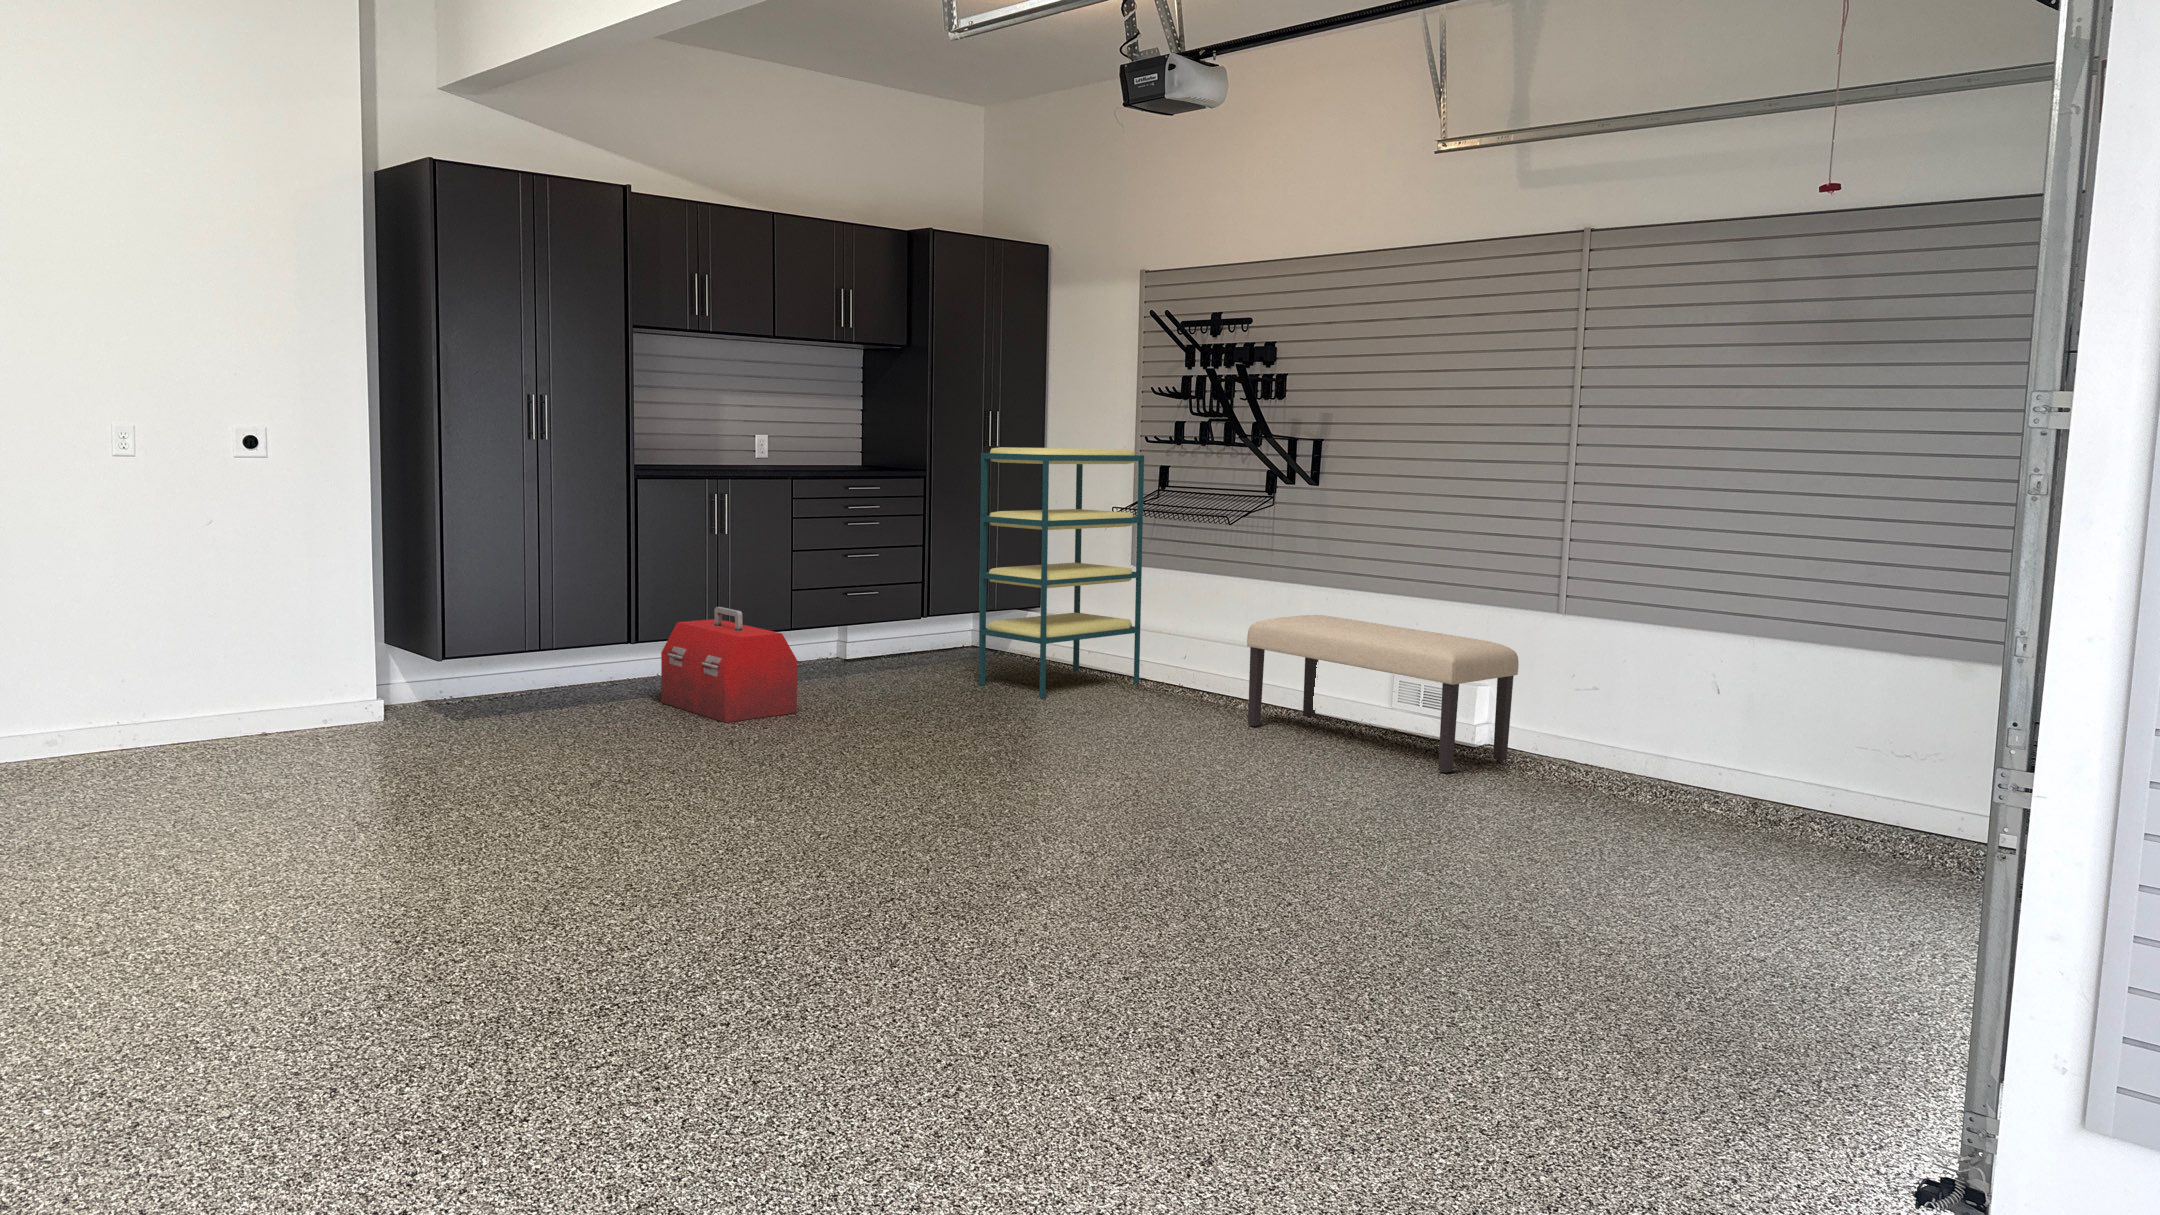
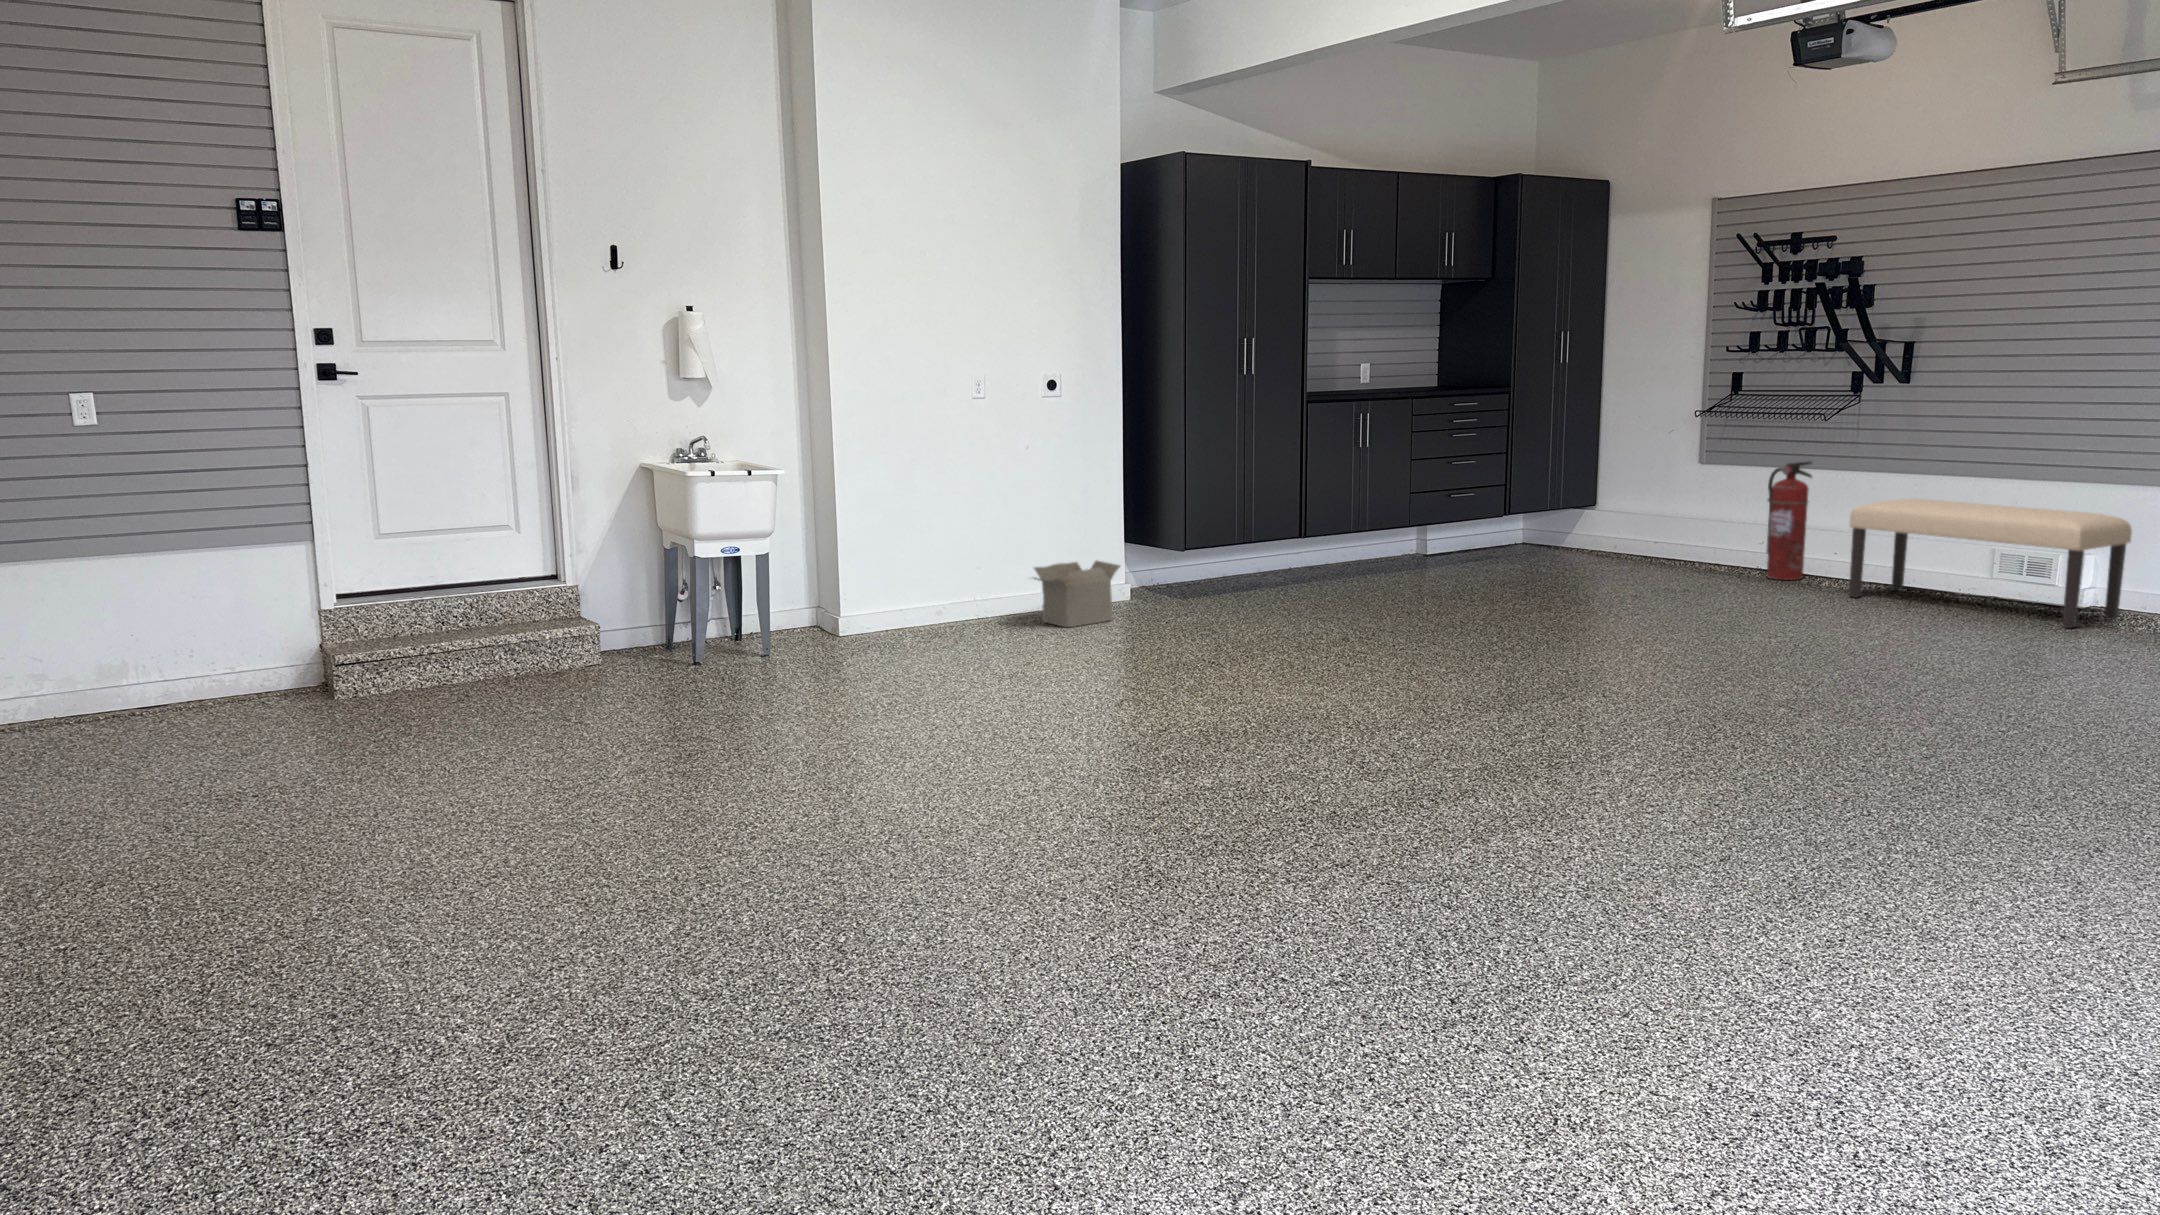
shelving unit: present [979,447,1144,698] -> none [1568,359,1717,580]
fire extinguisher: none [1187,568,1230,702] -> present [1766,461,1812,580]
toolbox: present [661,607,798,722] -> none [1324,507,1447,601]
cardboard box: none [187,667,331,756] -> present [1034,561,1120,627]

